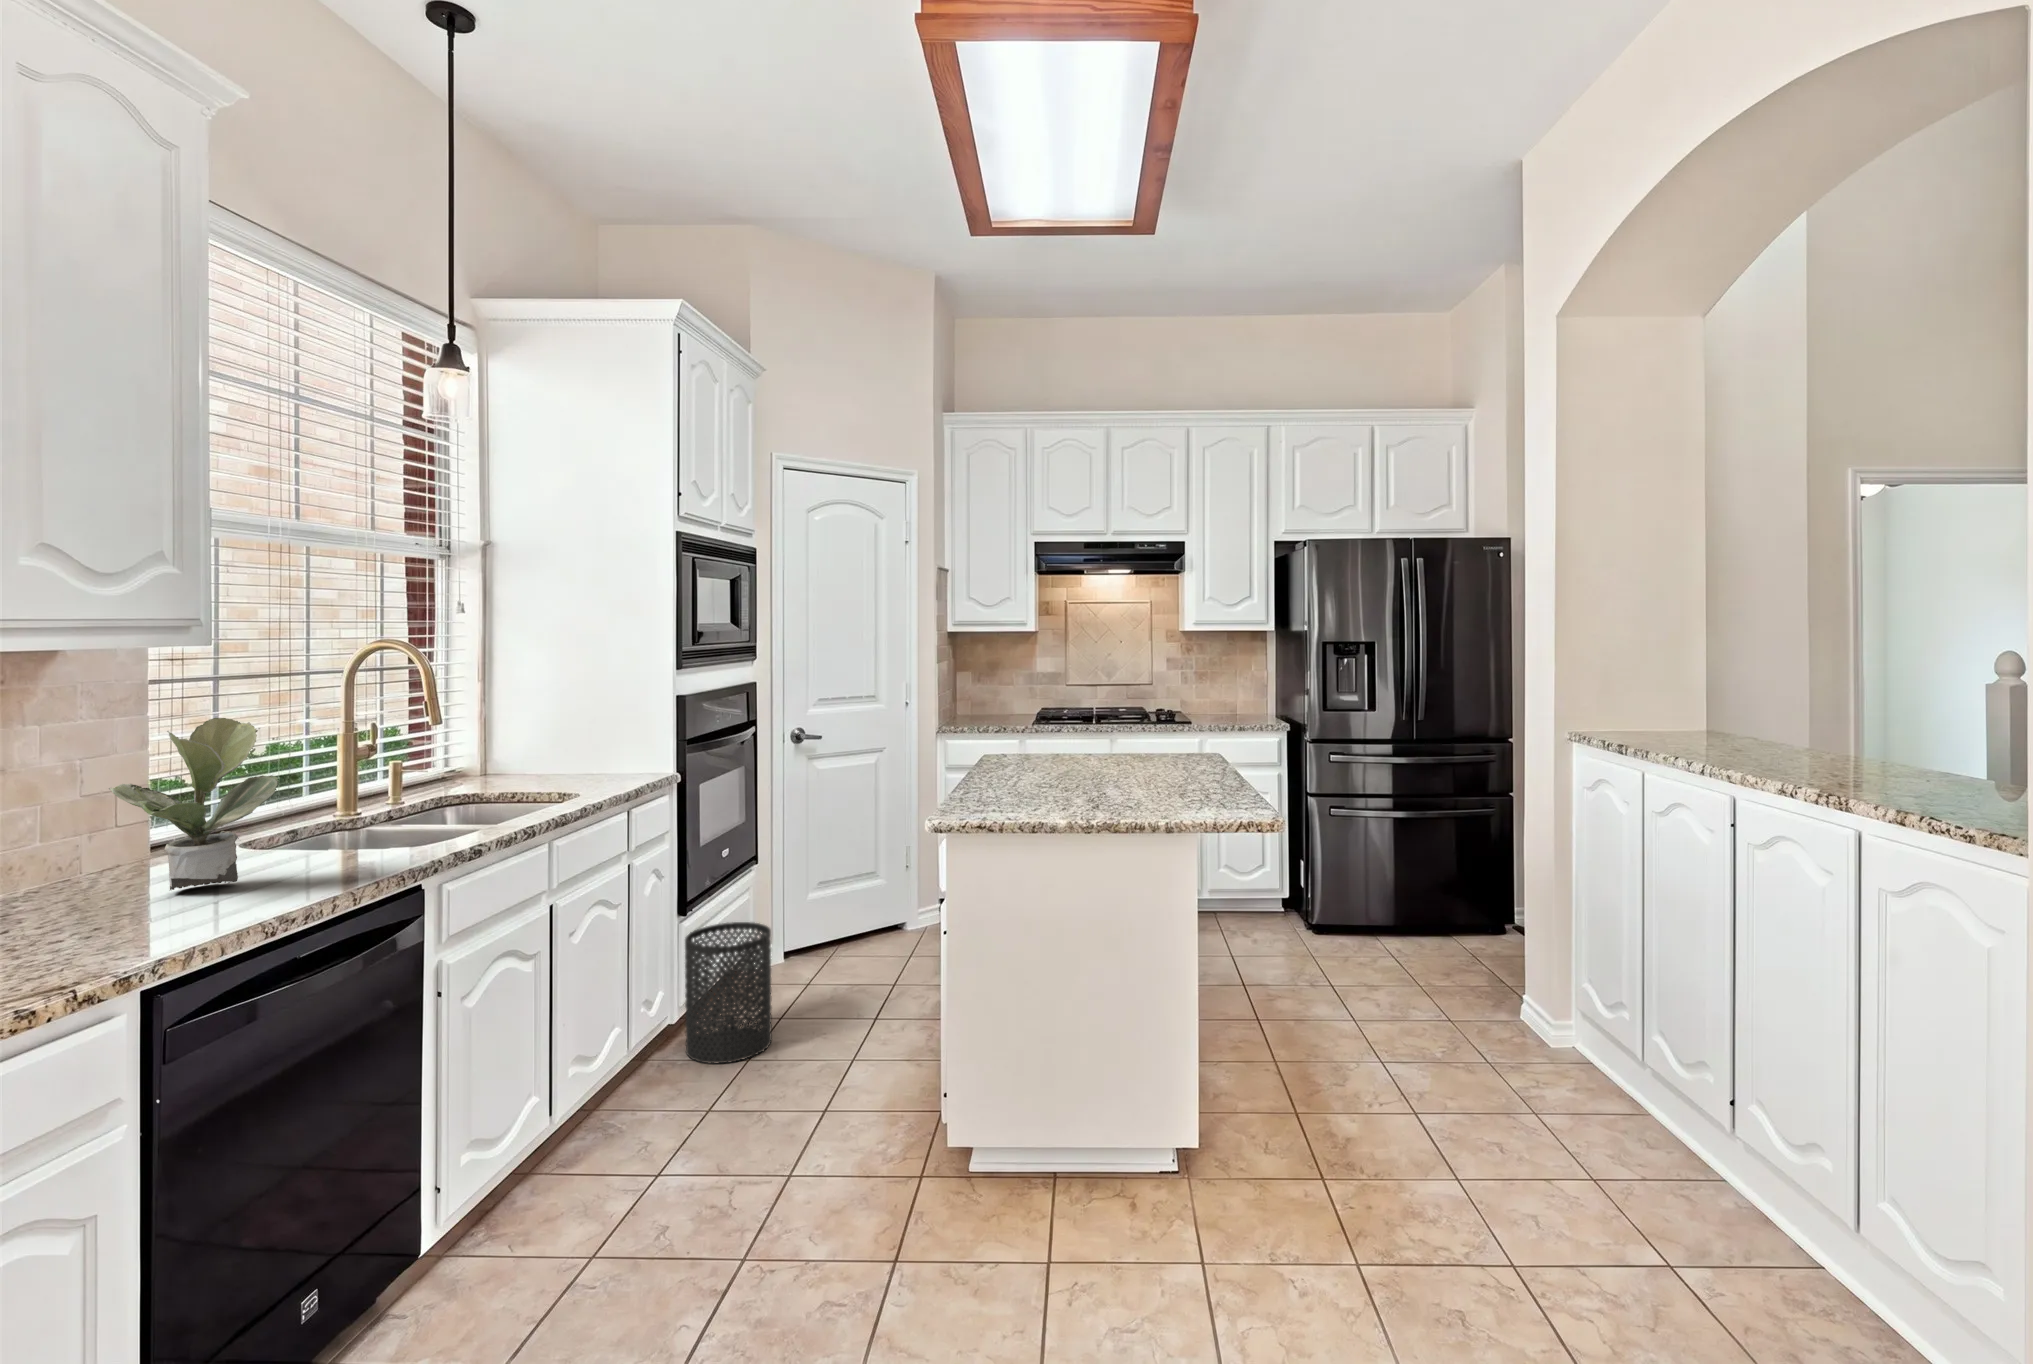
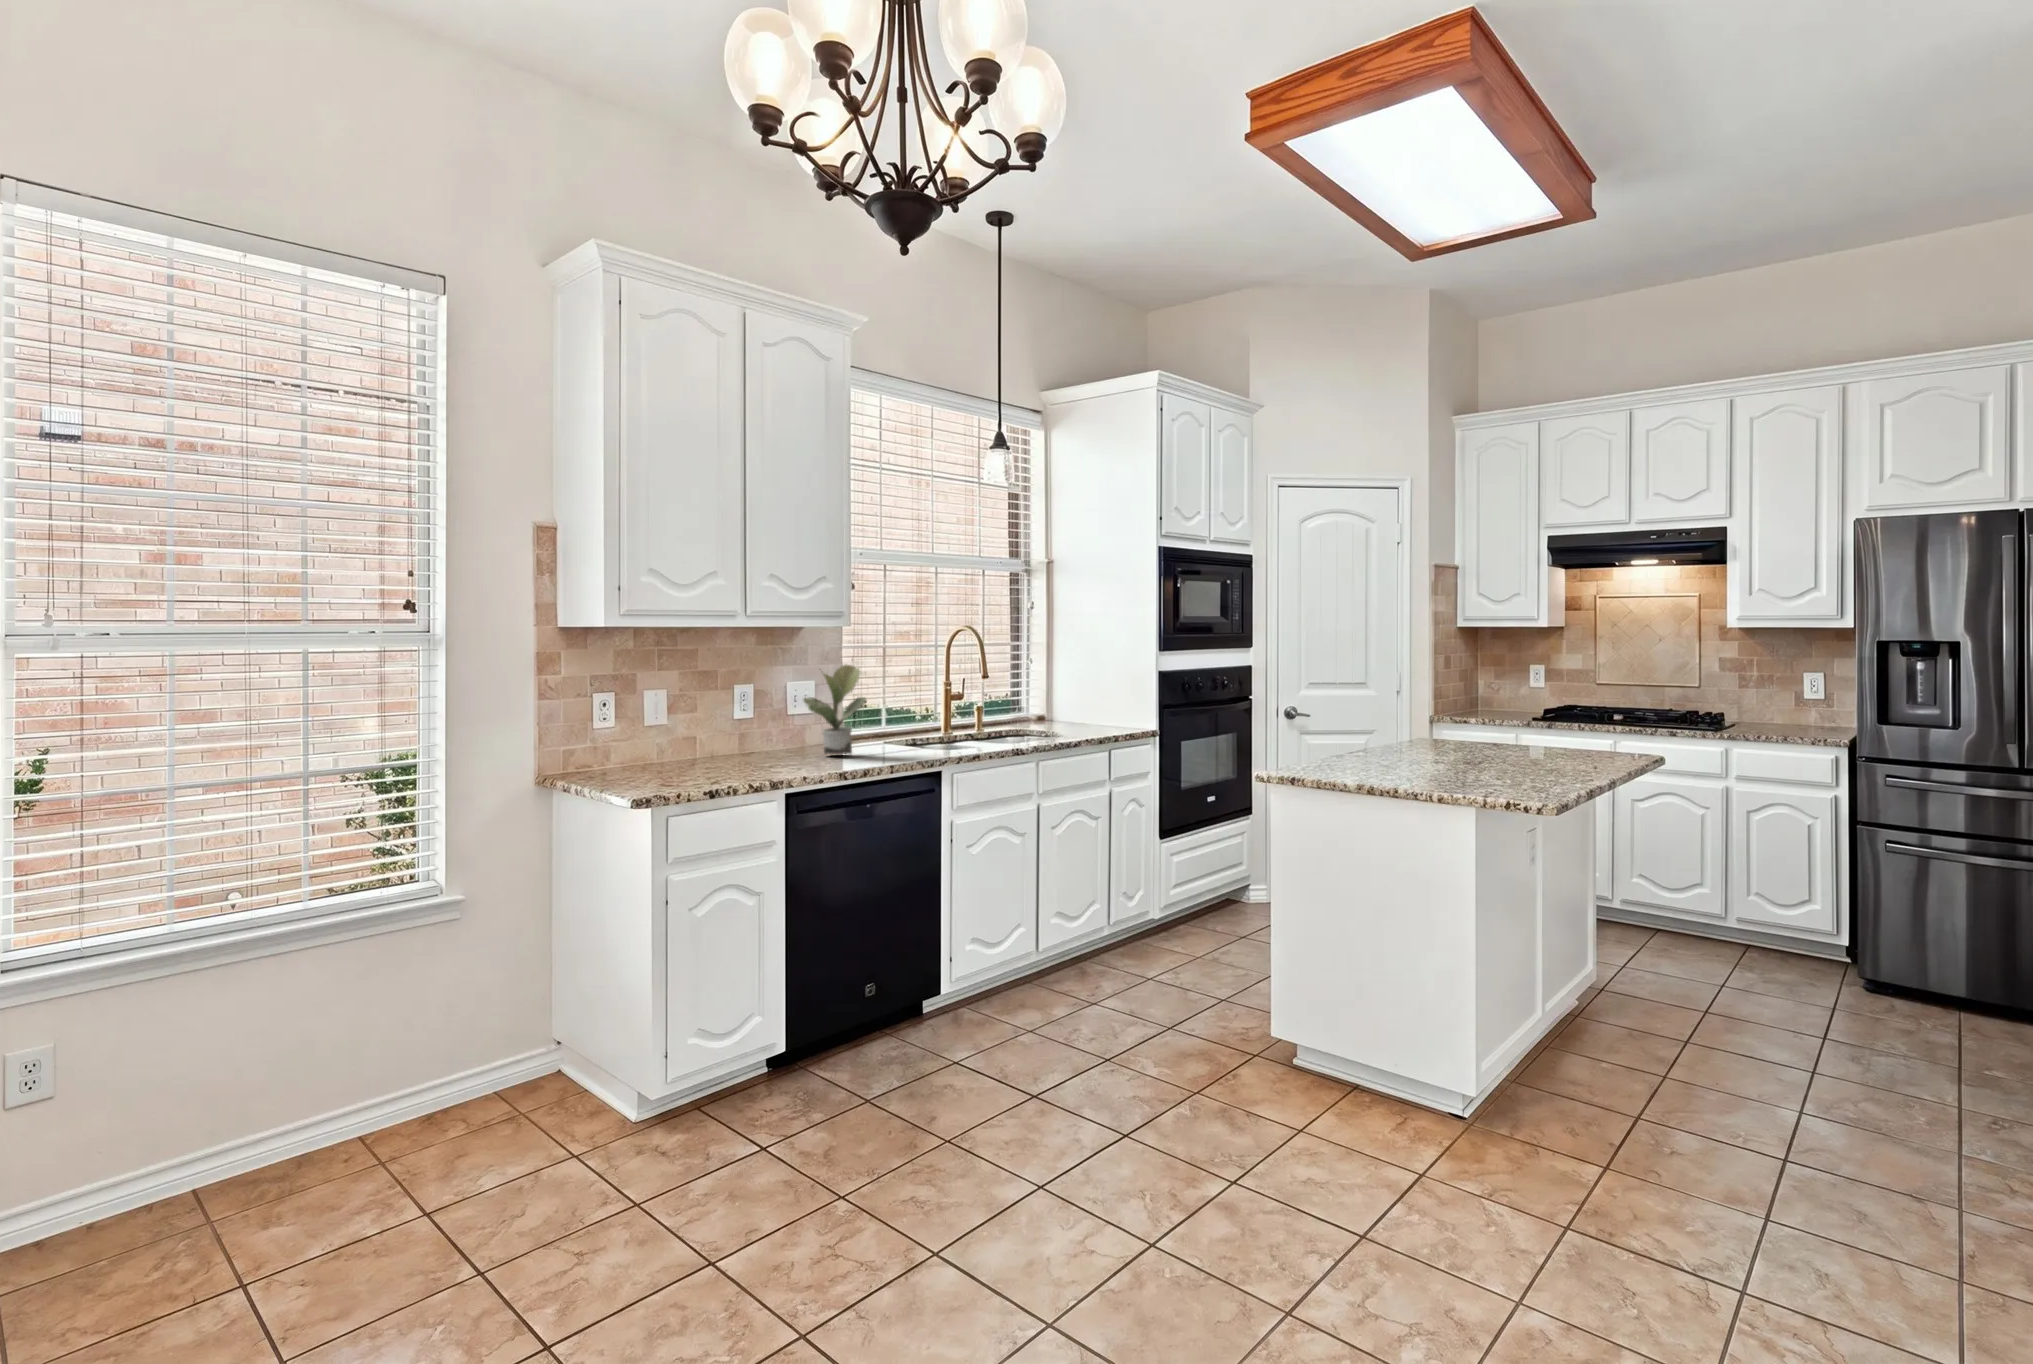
trash can: present [685,922,772,1063] -> none [1154,852,1219,957]

